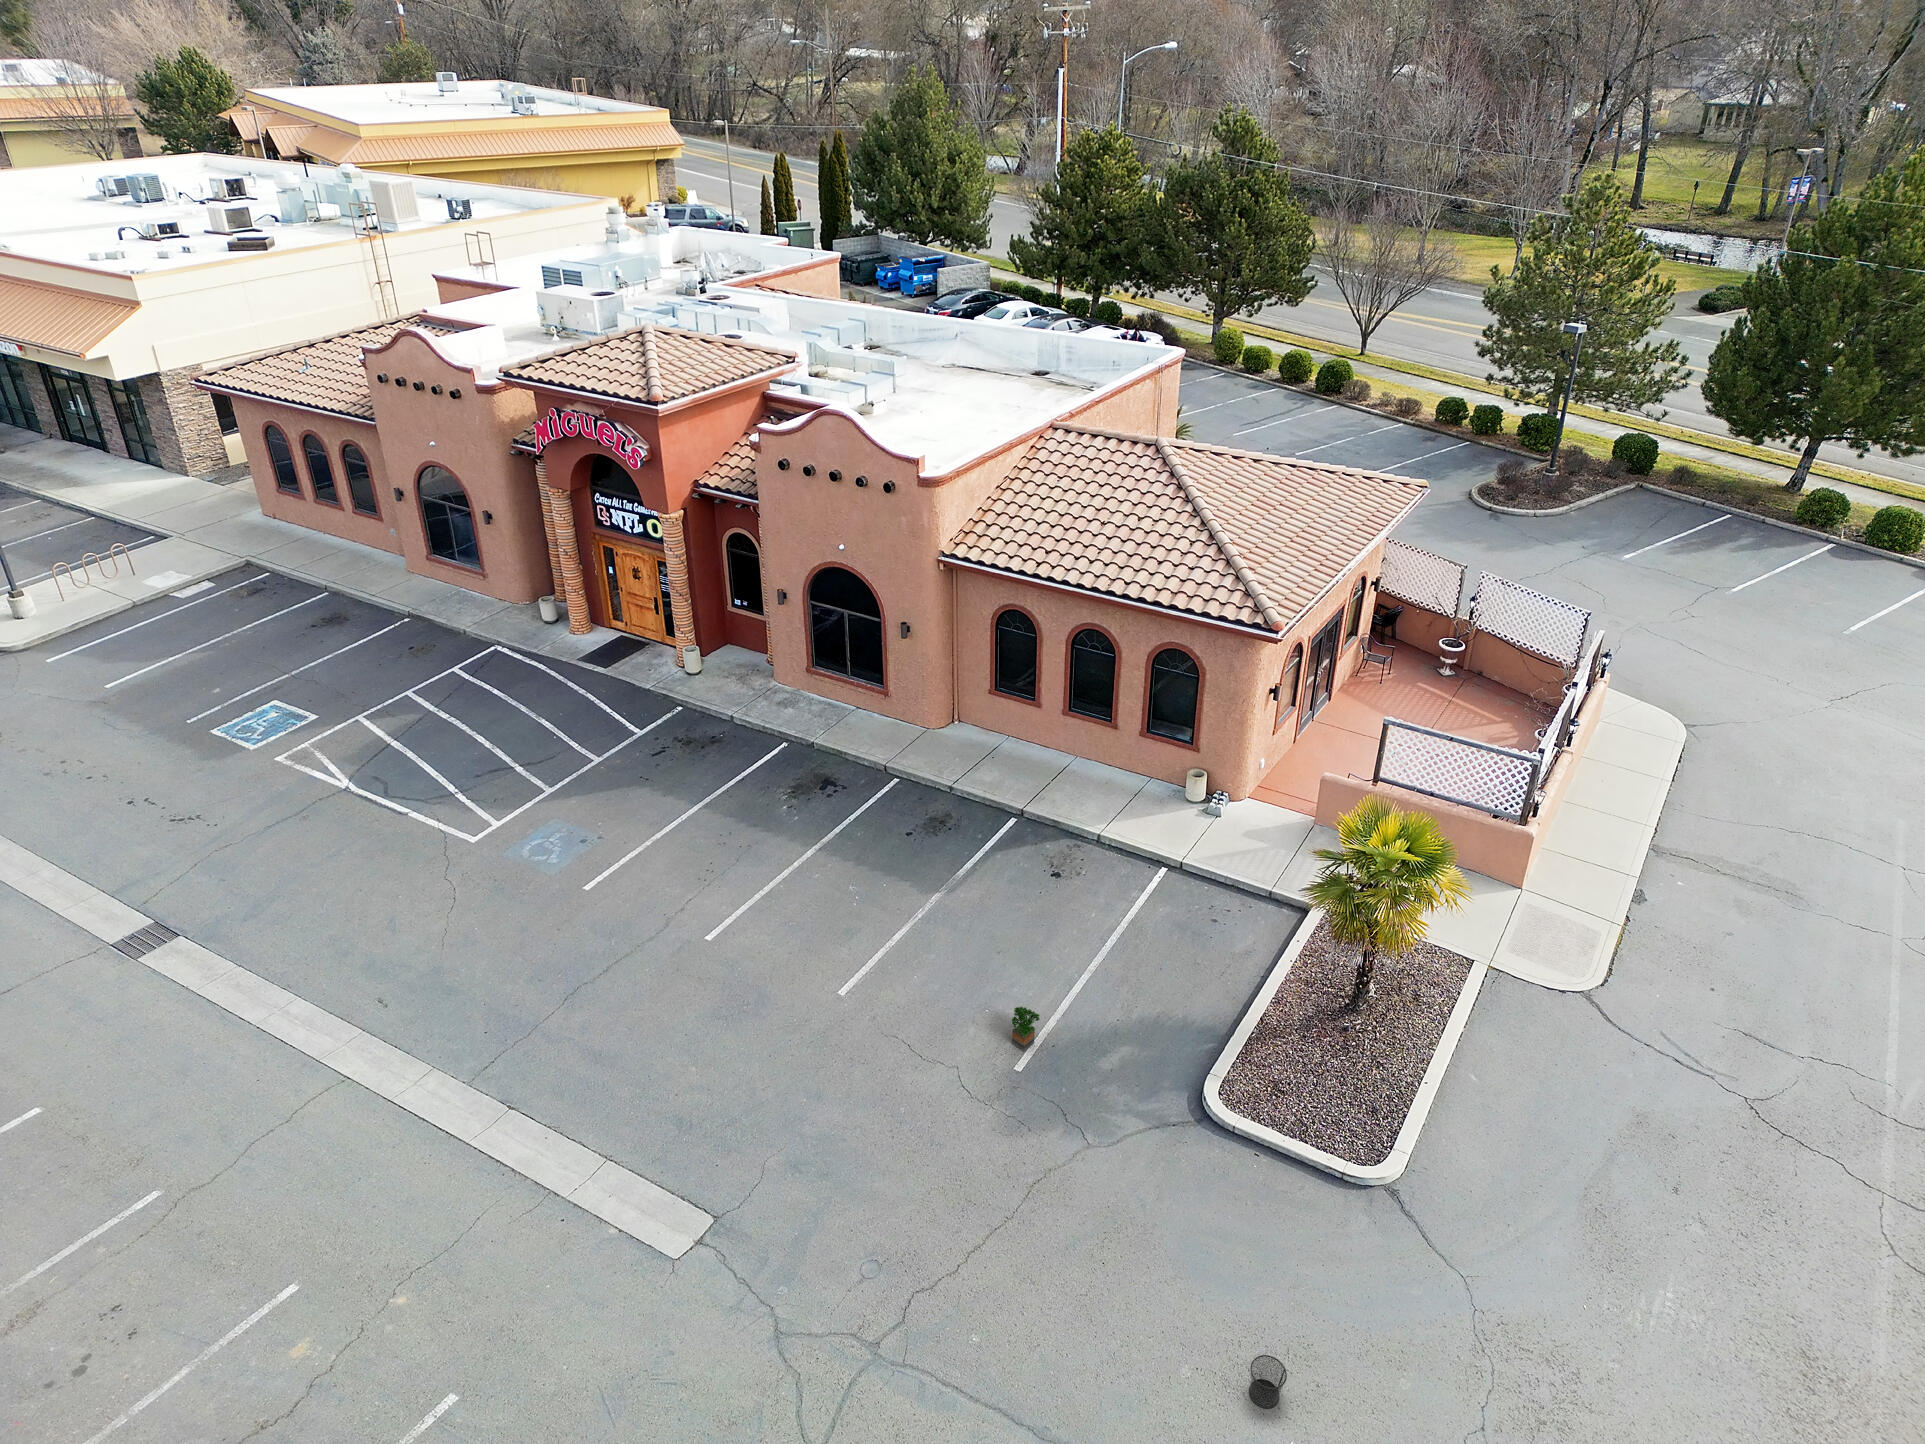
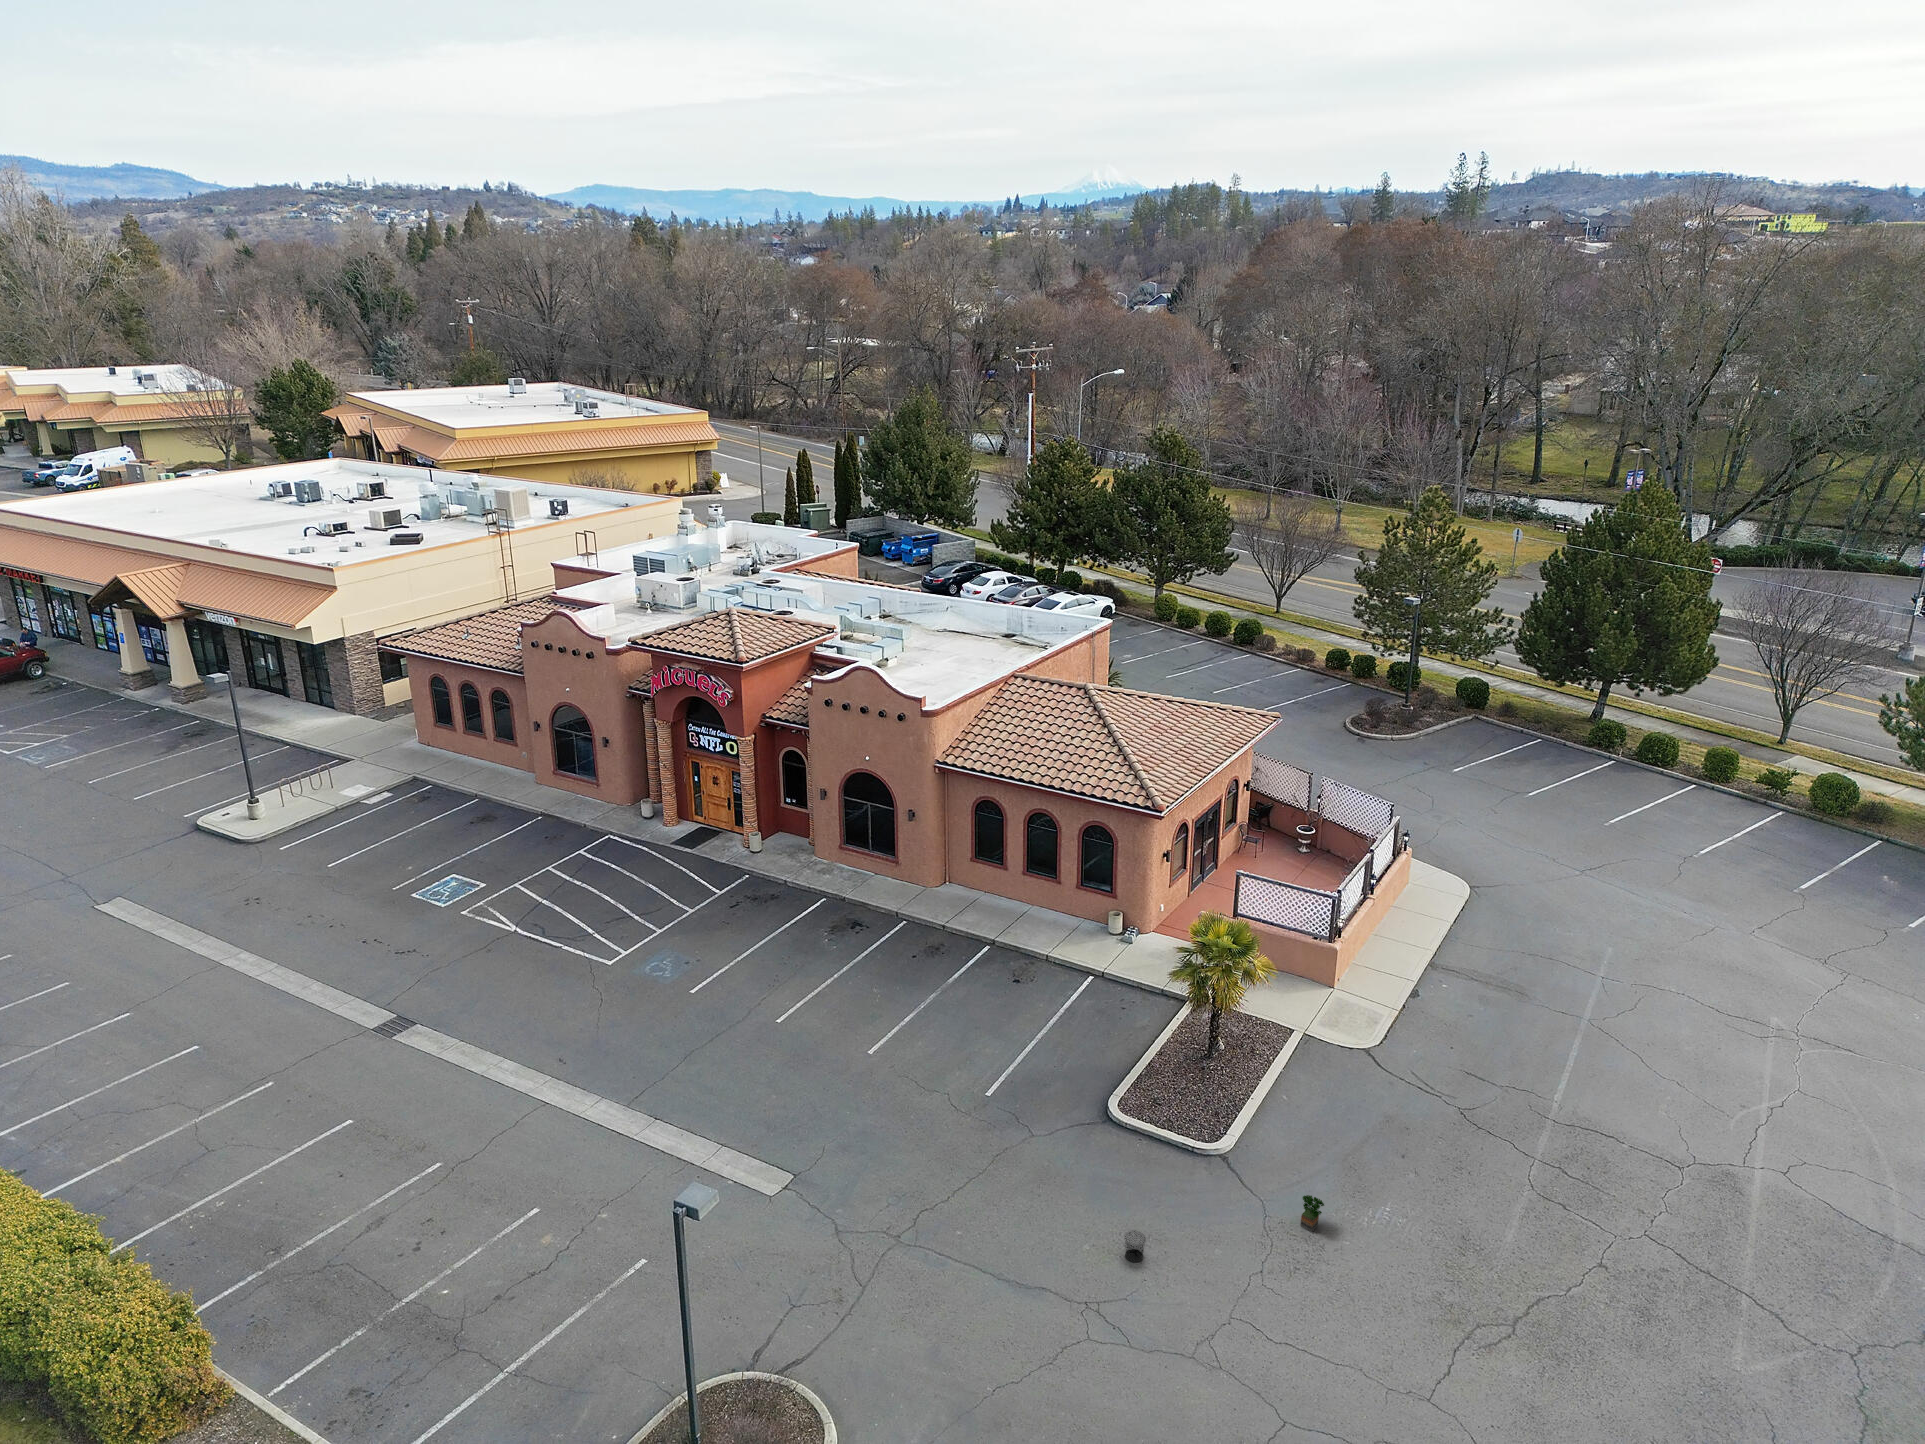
potted tree: present [1012,1007,1040,1052] -> present [1300,1195,1324,1232]

